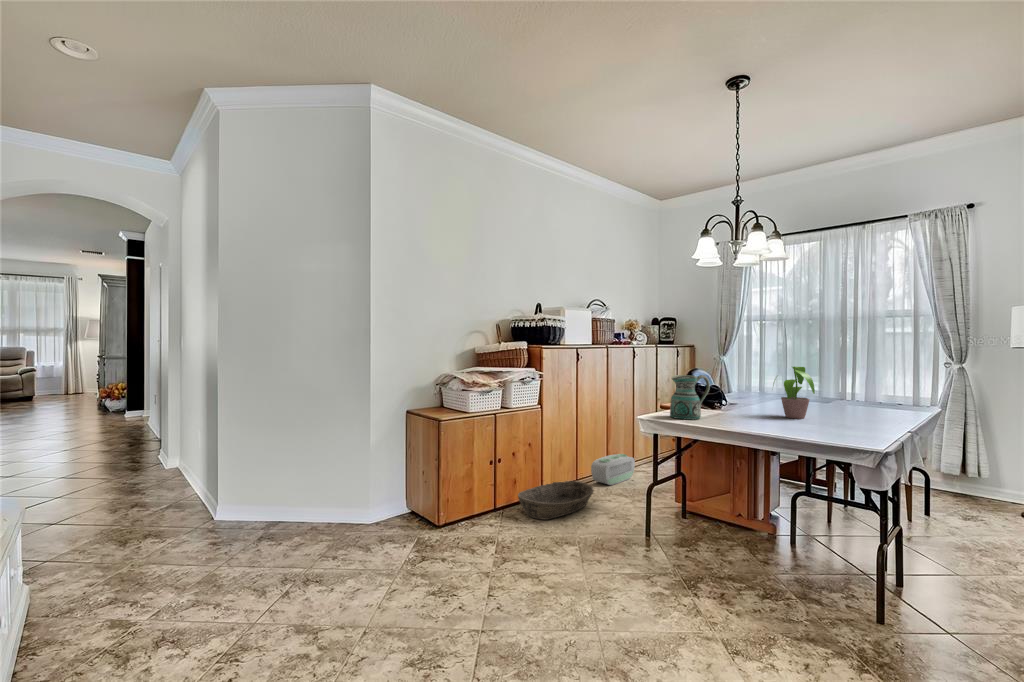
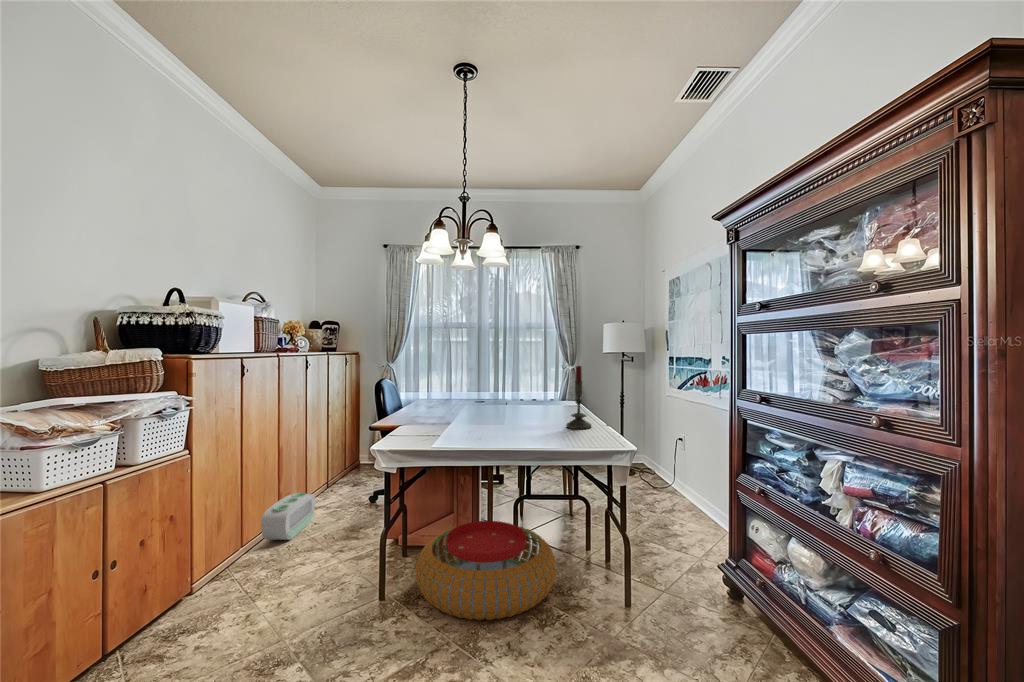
candle: none [838,361,870,431] -> present [566,366,591,429]
potted plant: present [773,367,815,419] -> none [493,371,538,423]
ceramic pitcher: present [670,375,710,420] -> none [413,386,454,442]
basket: present [518,481,594,520] -> none [156,551,286,643]
pouf: none [671,499,809,581] -> present [416,521,556,620]

